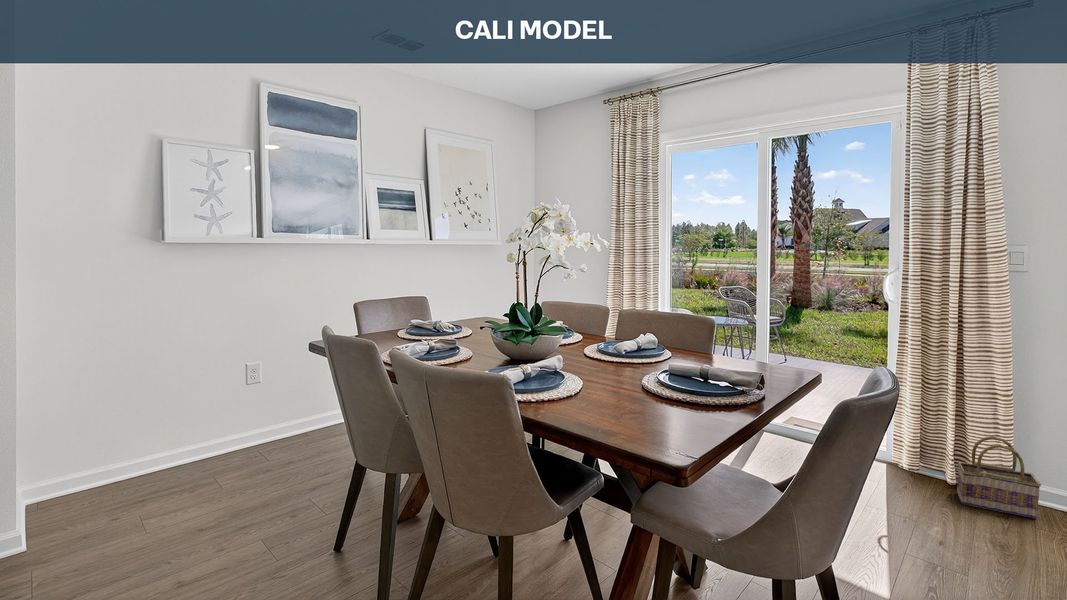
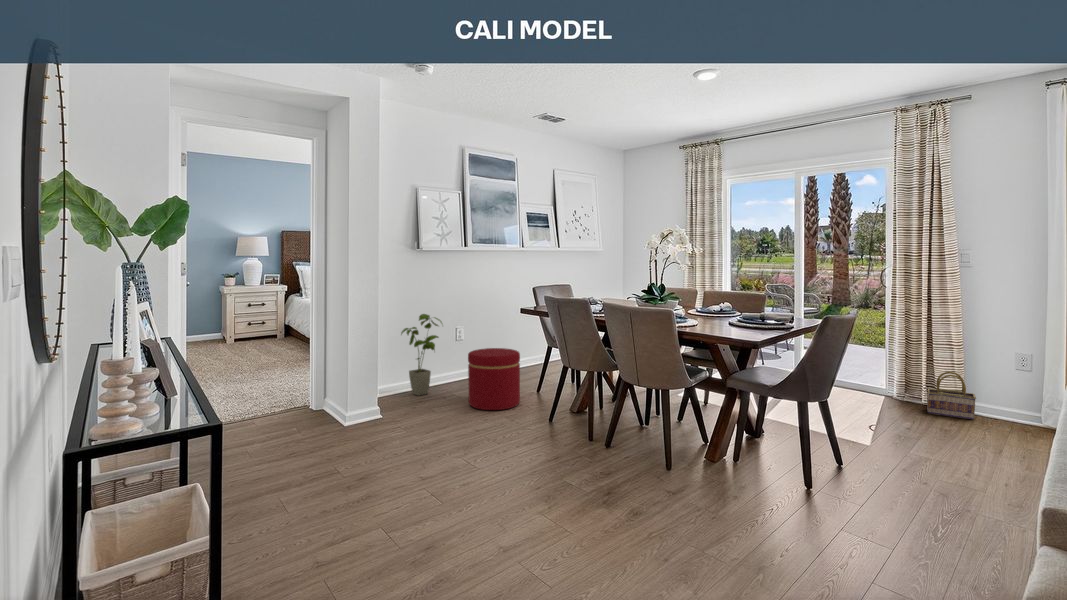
house plant: none [122,340,206,476] -> present [401,314,442,395]
ottoman: none [216,398,315,513] -> present [468,348,520,410]

